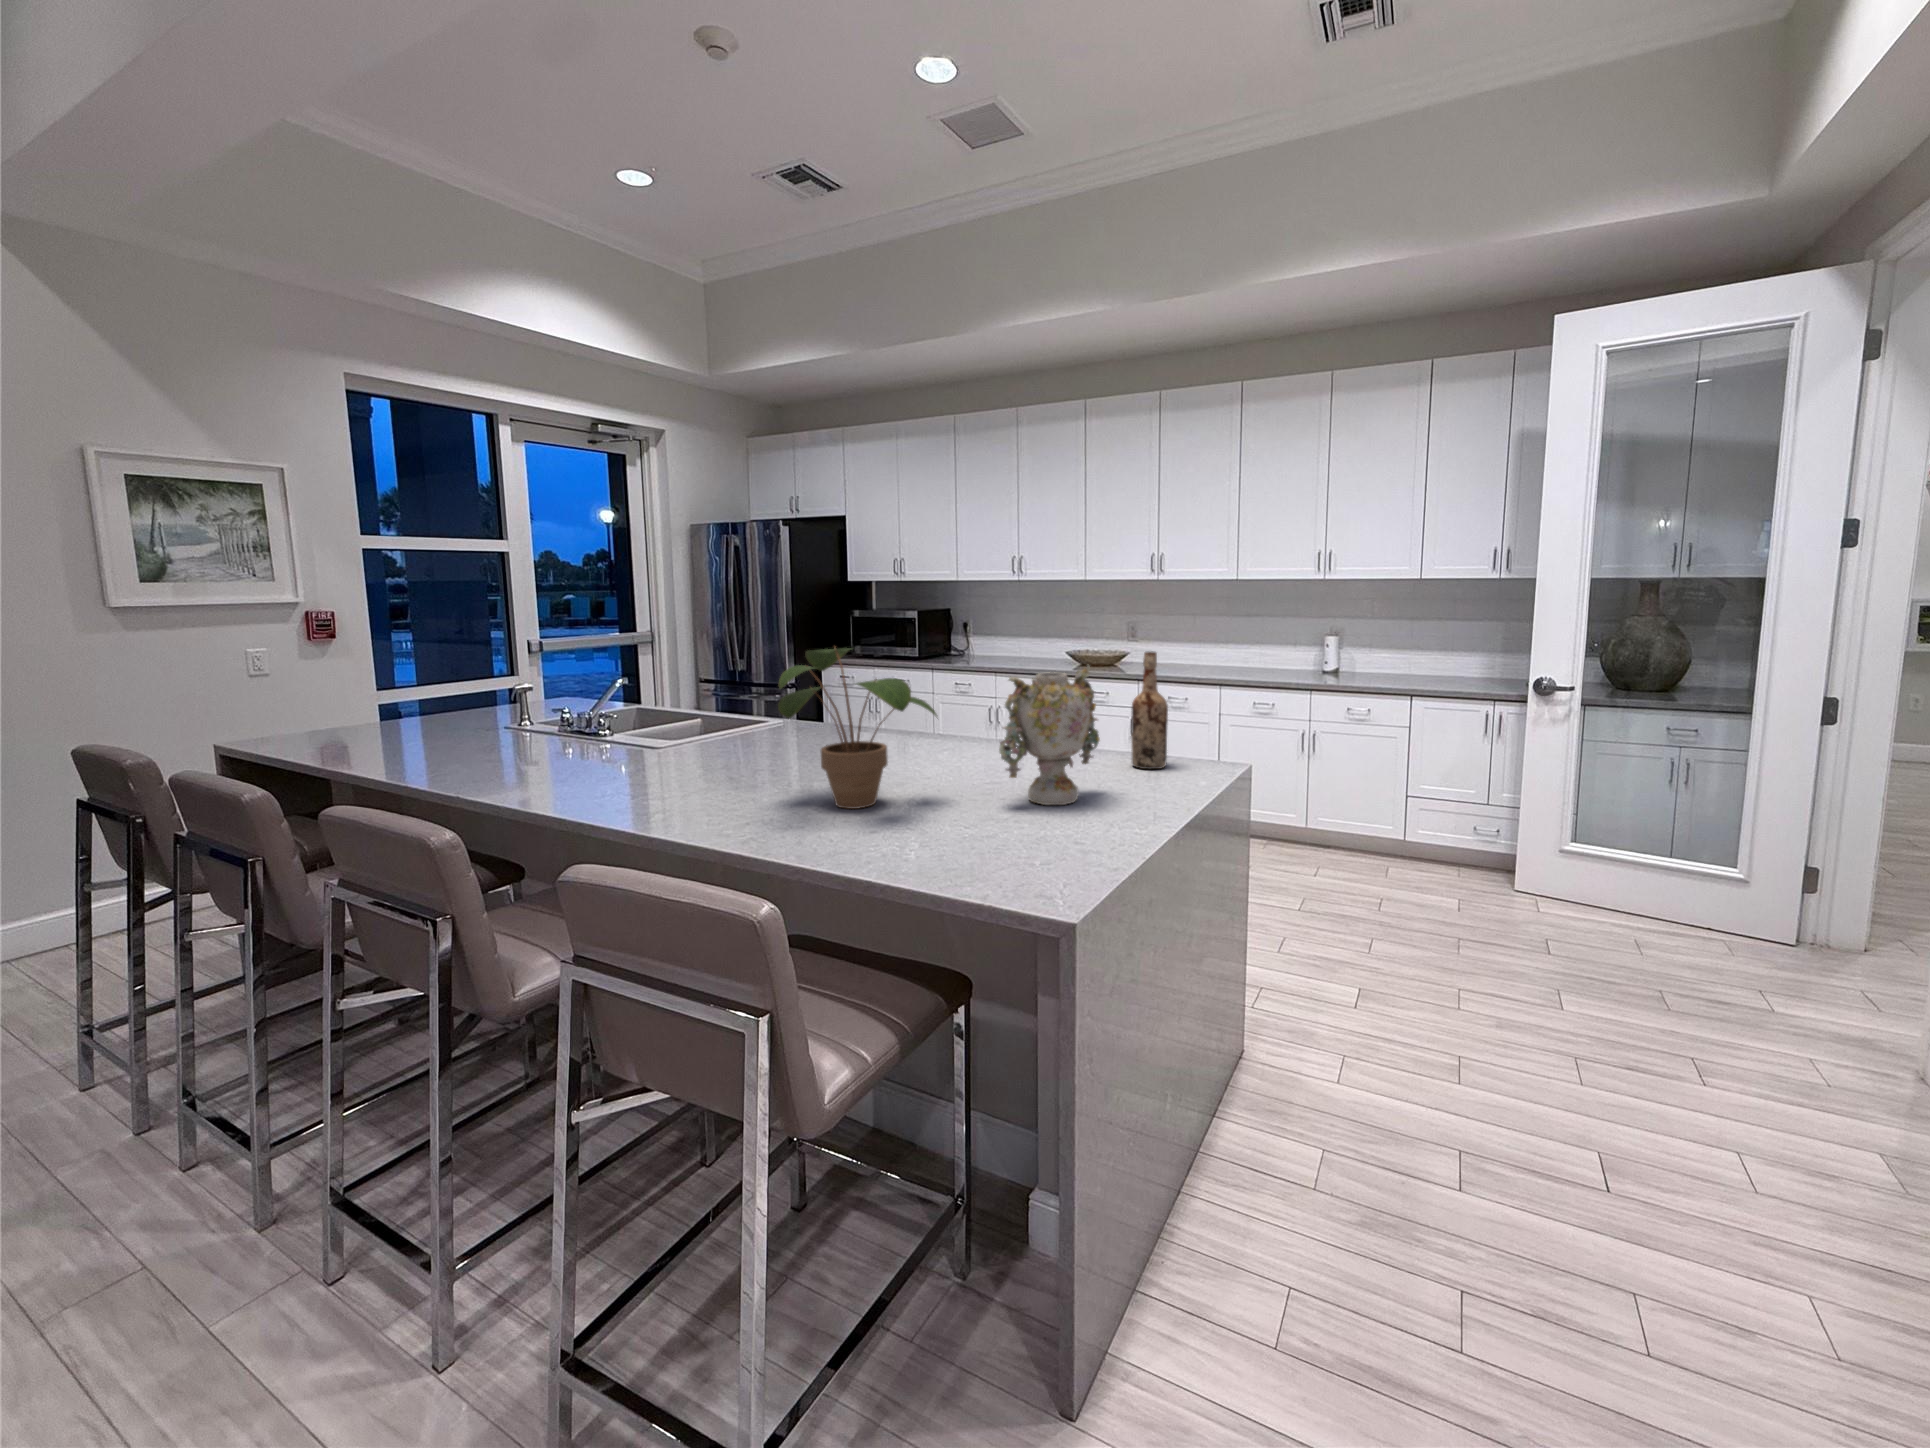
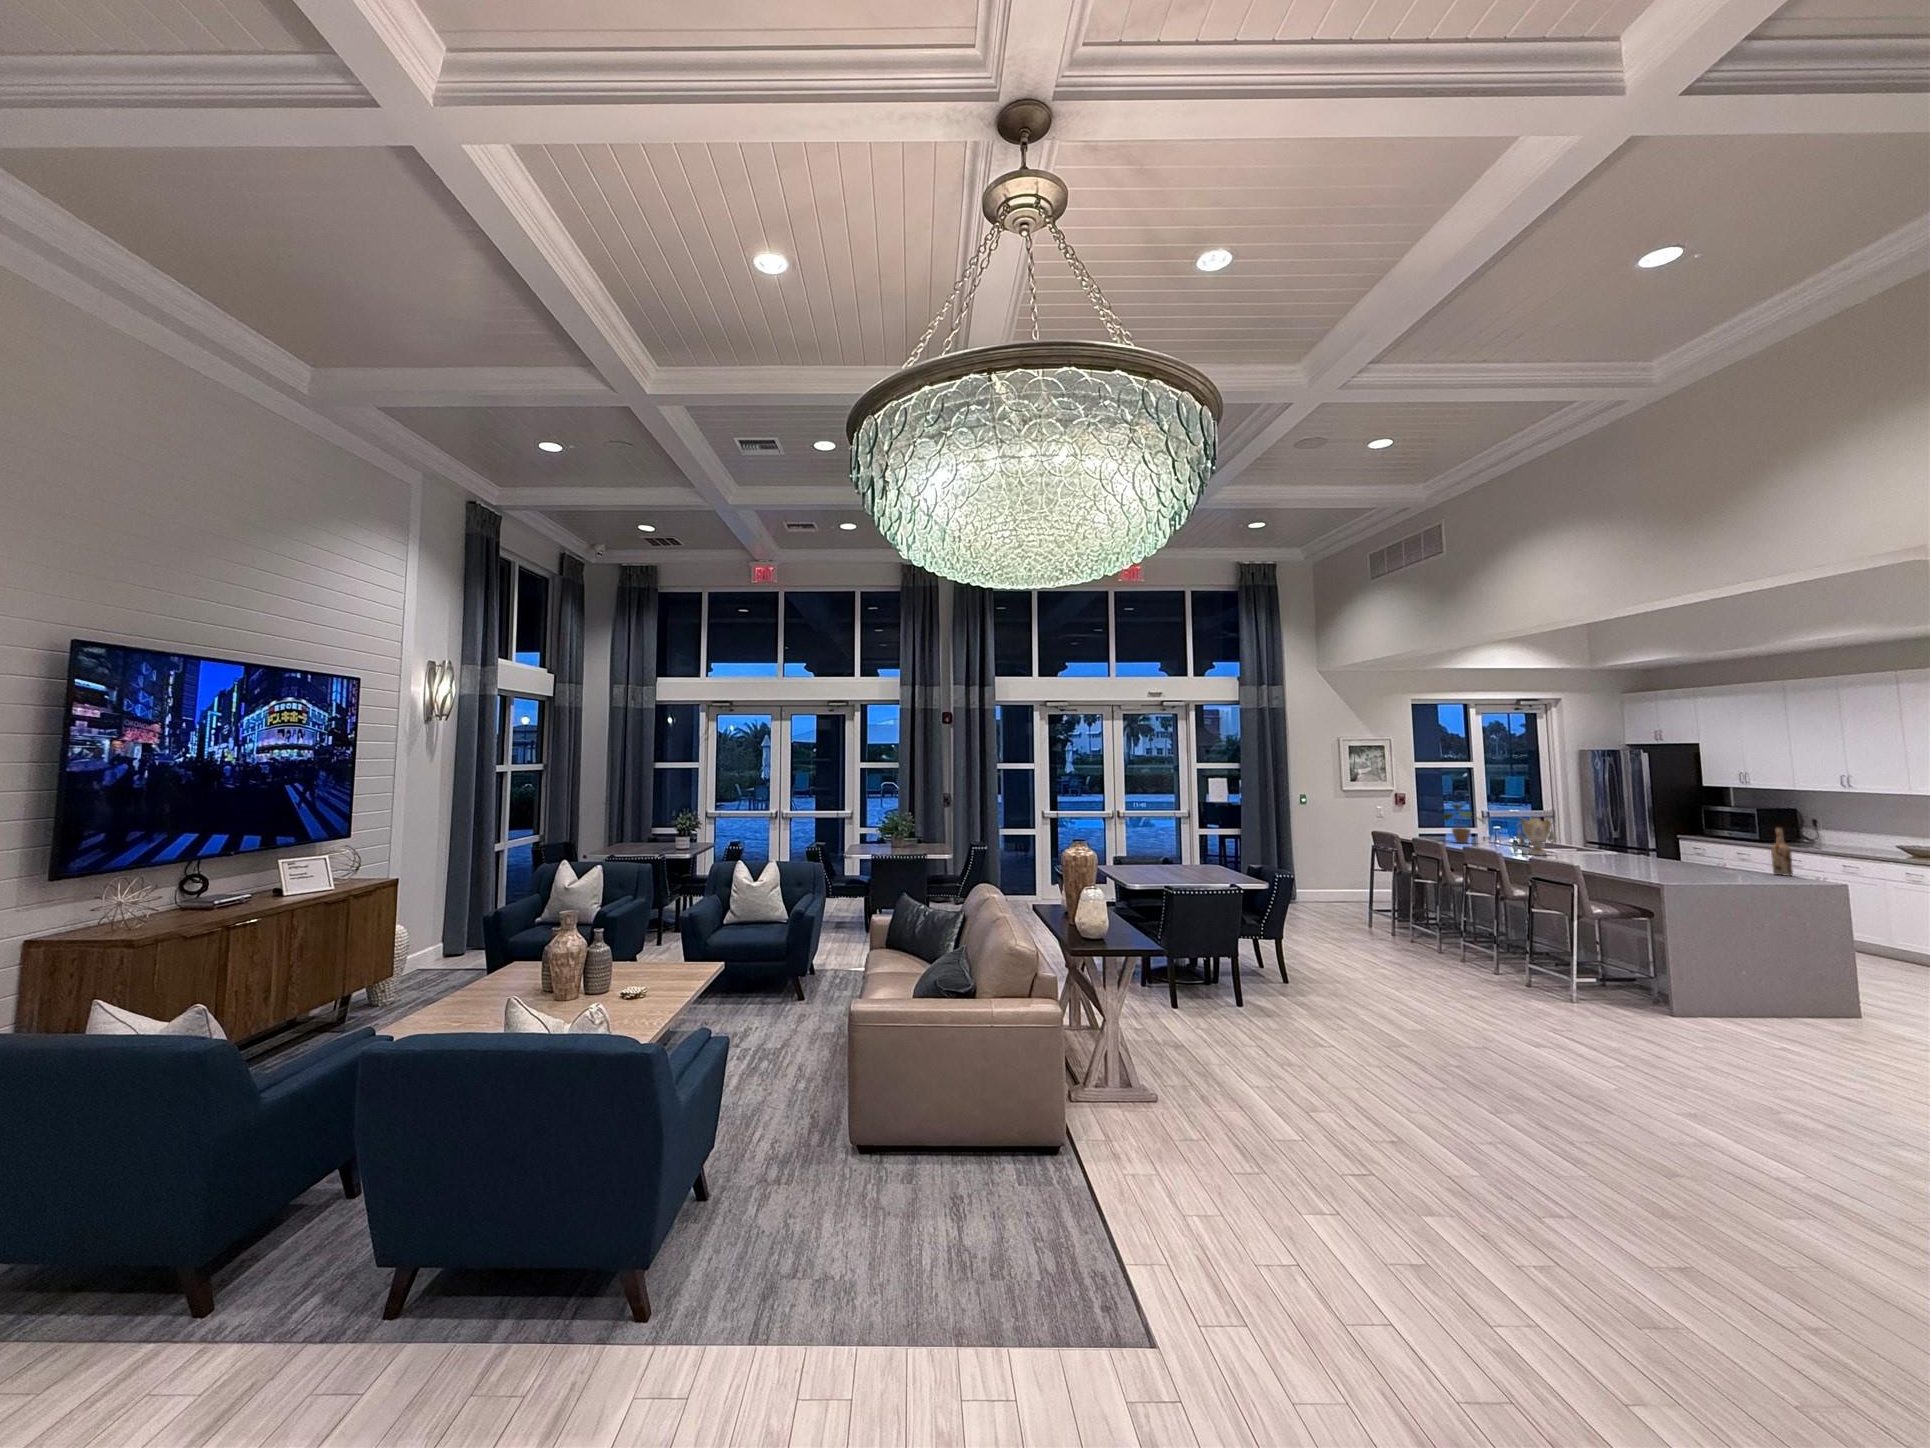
potted plant: present [778,648,937,809] -> present [1442,804,1484,843]
vase: present [999,665,1100,805] -> present [1516,818,1556,855]

